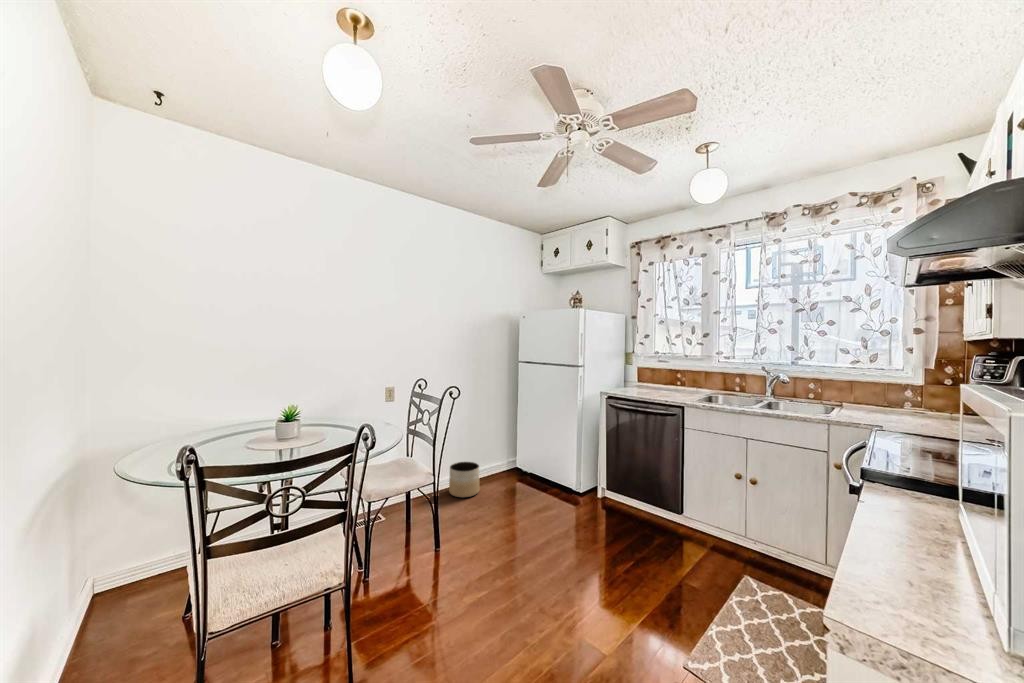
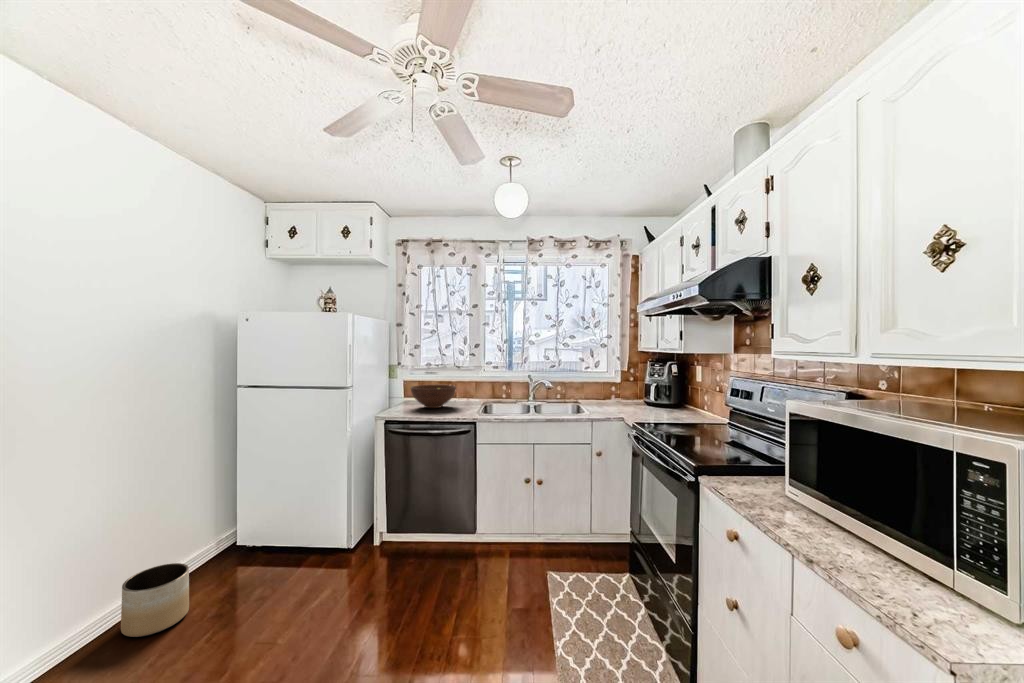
fruit bowl: none [637,371,681,392] -> present [411,384,456,408]

